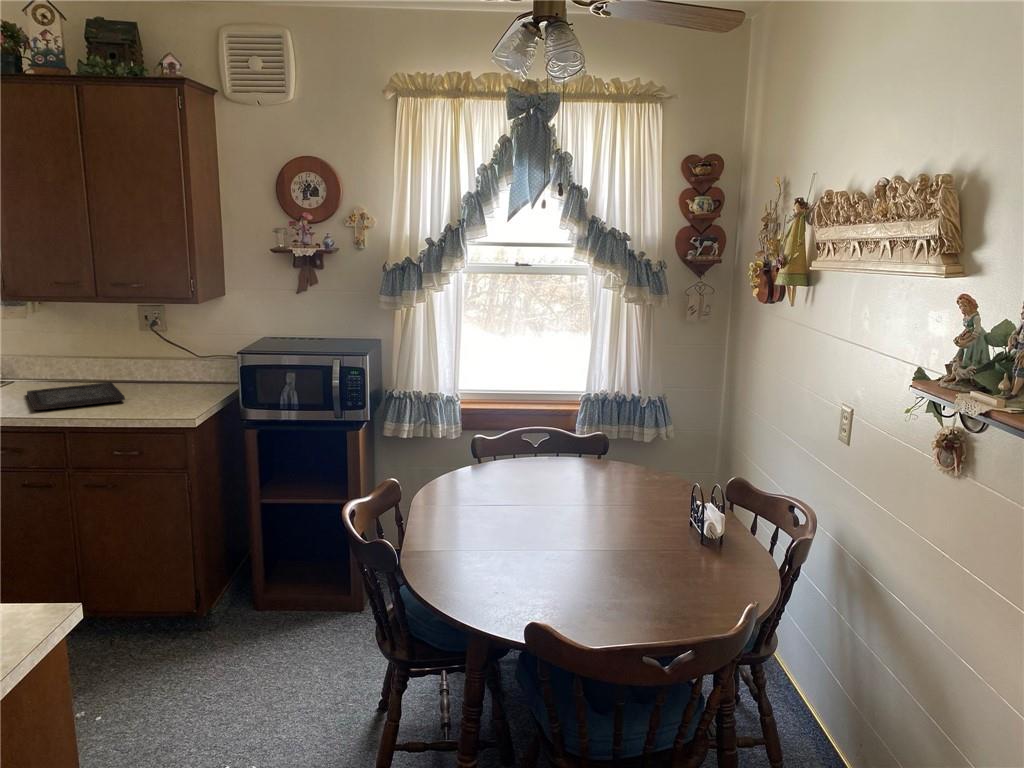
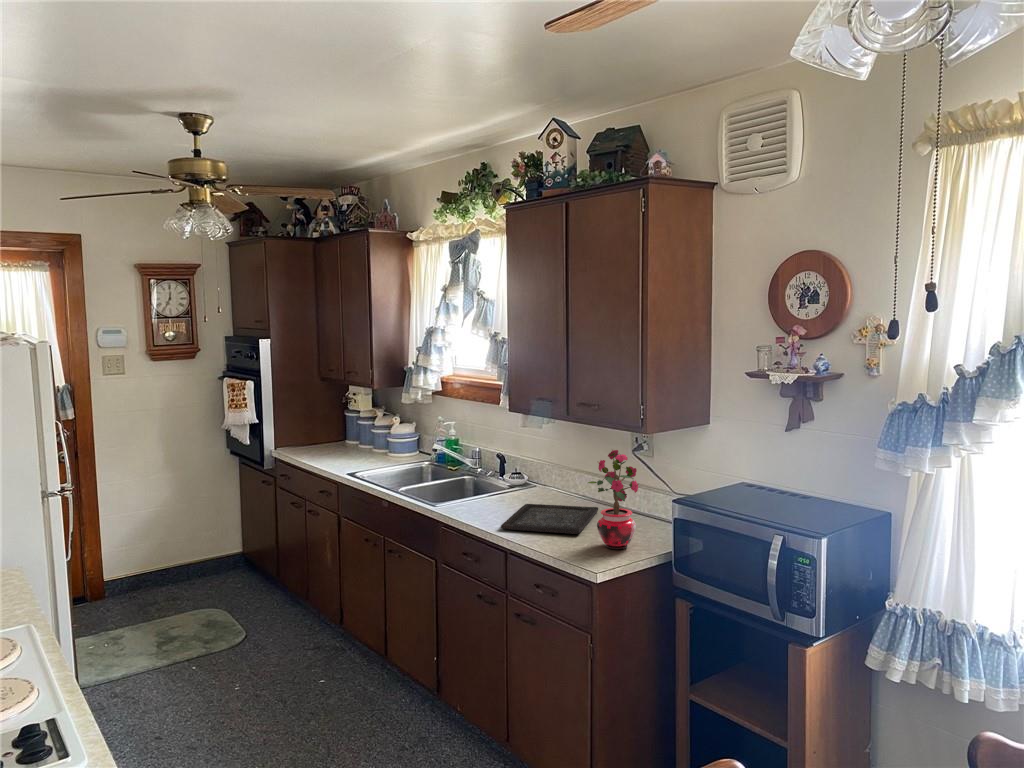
potted plant: none [143,318,192,404] -> present [588,450,638,549]

